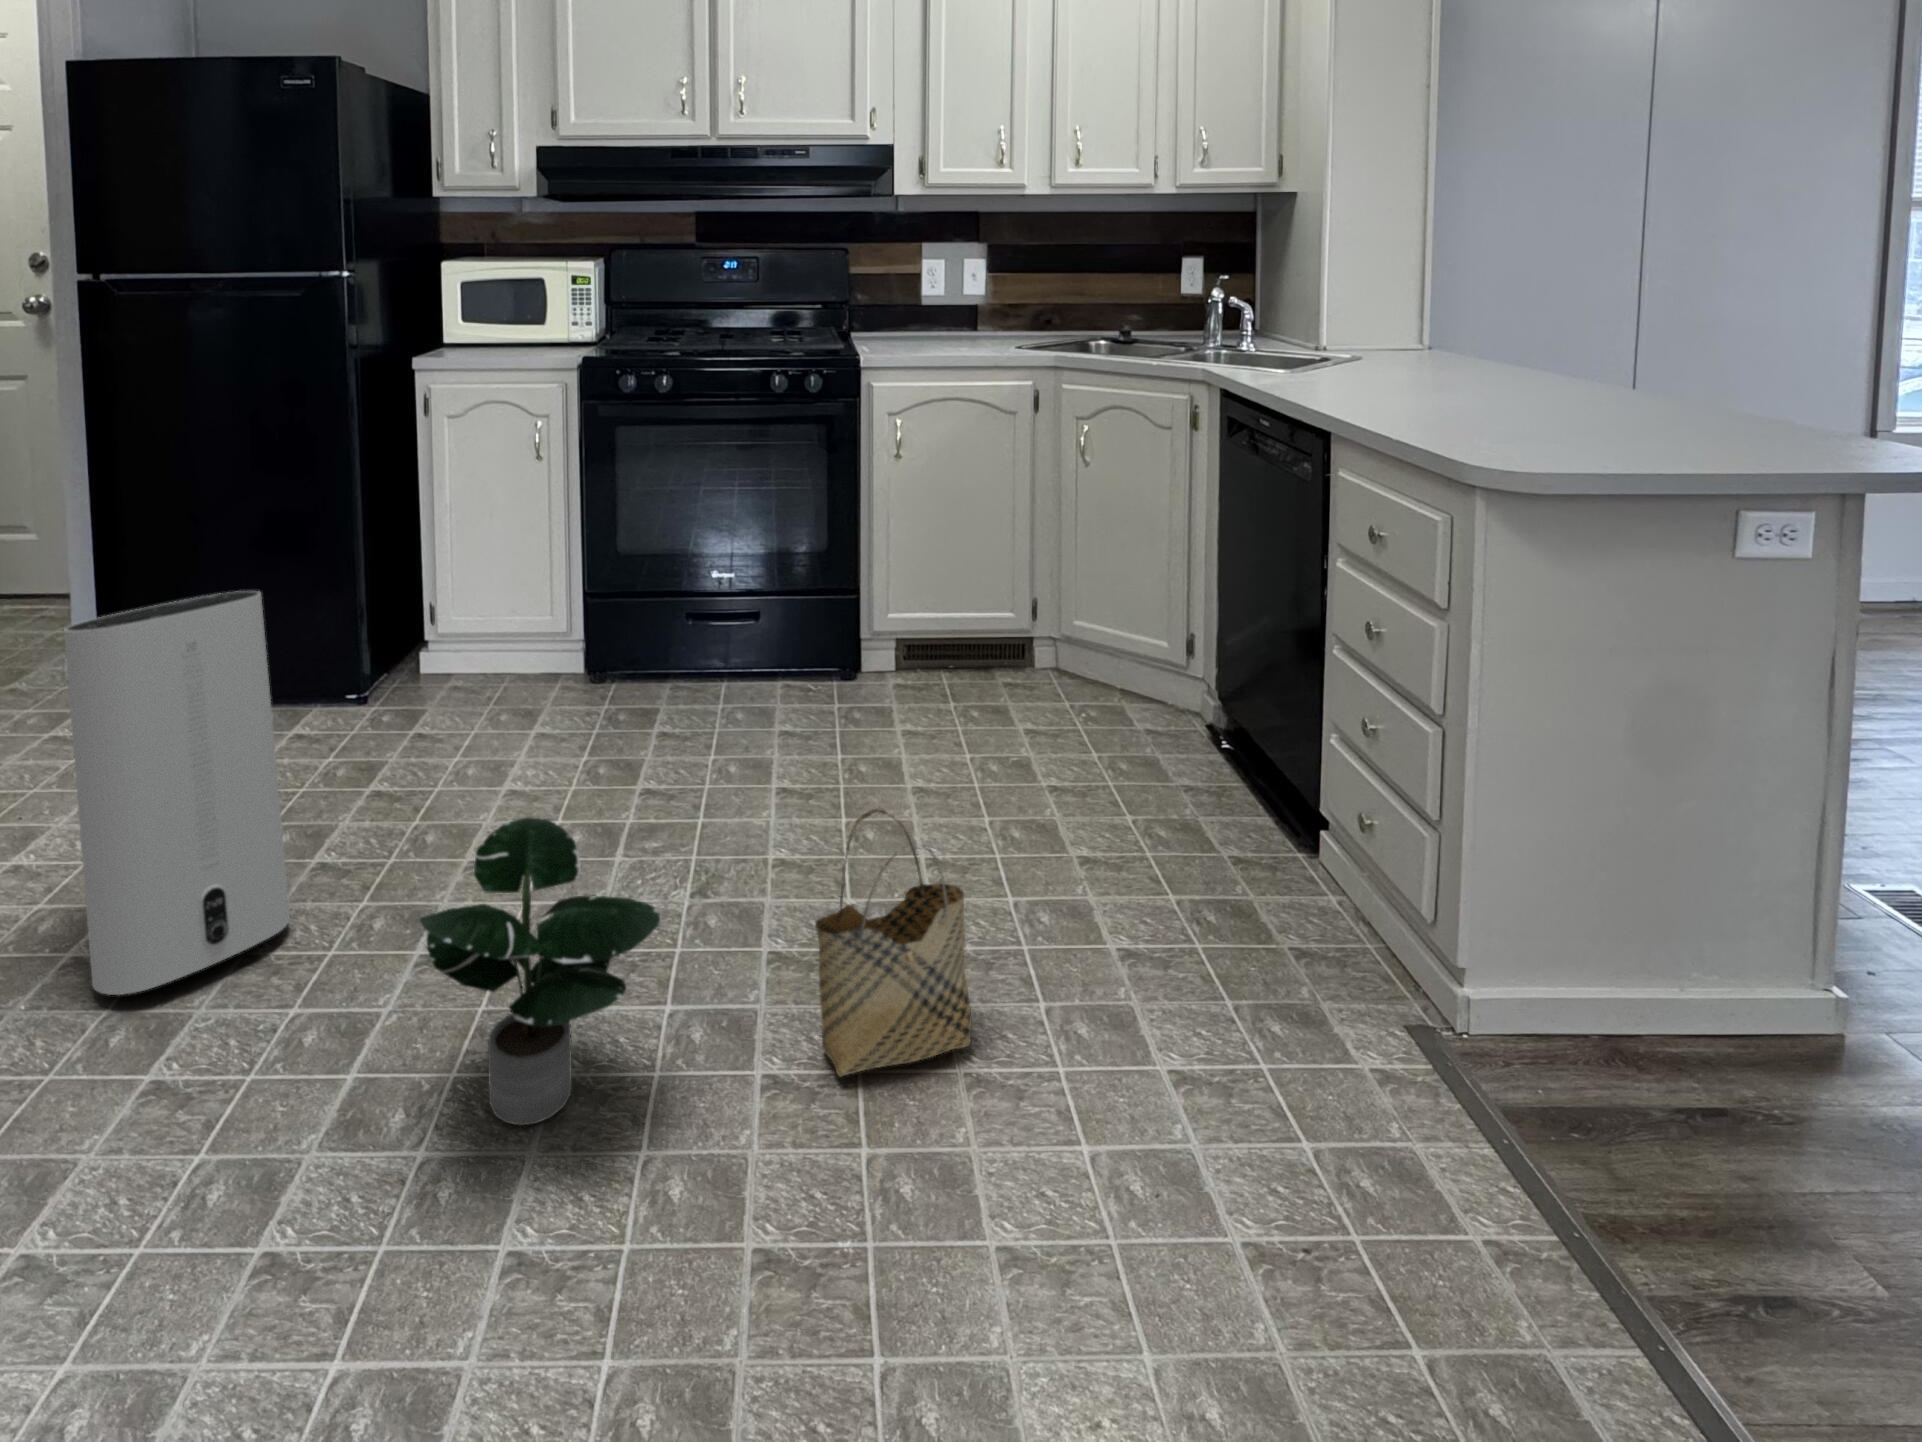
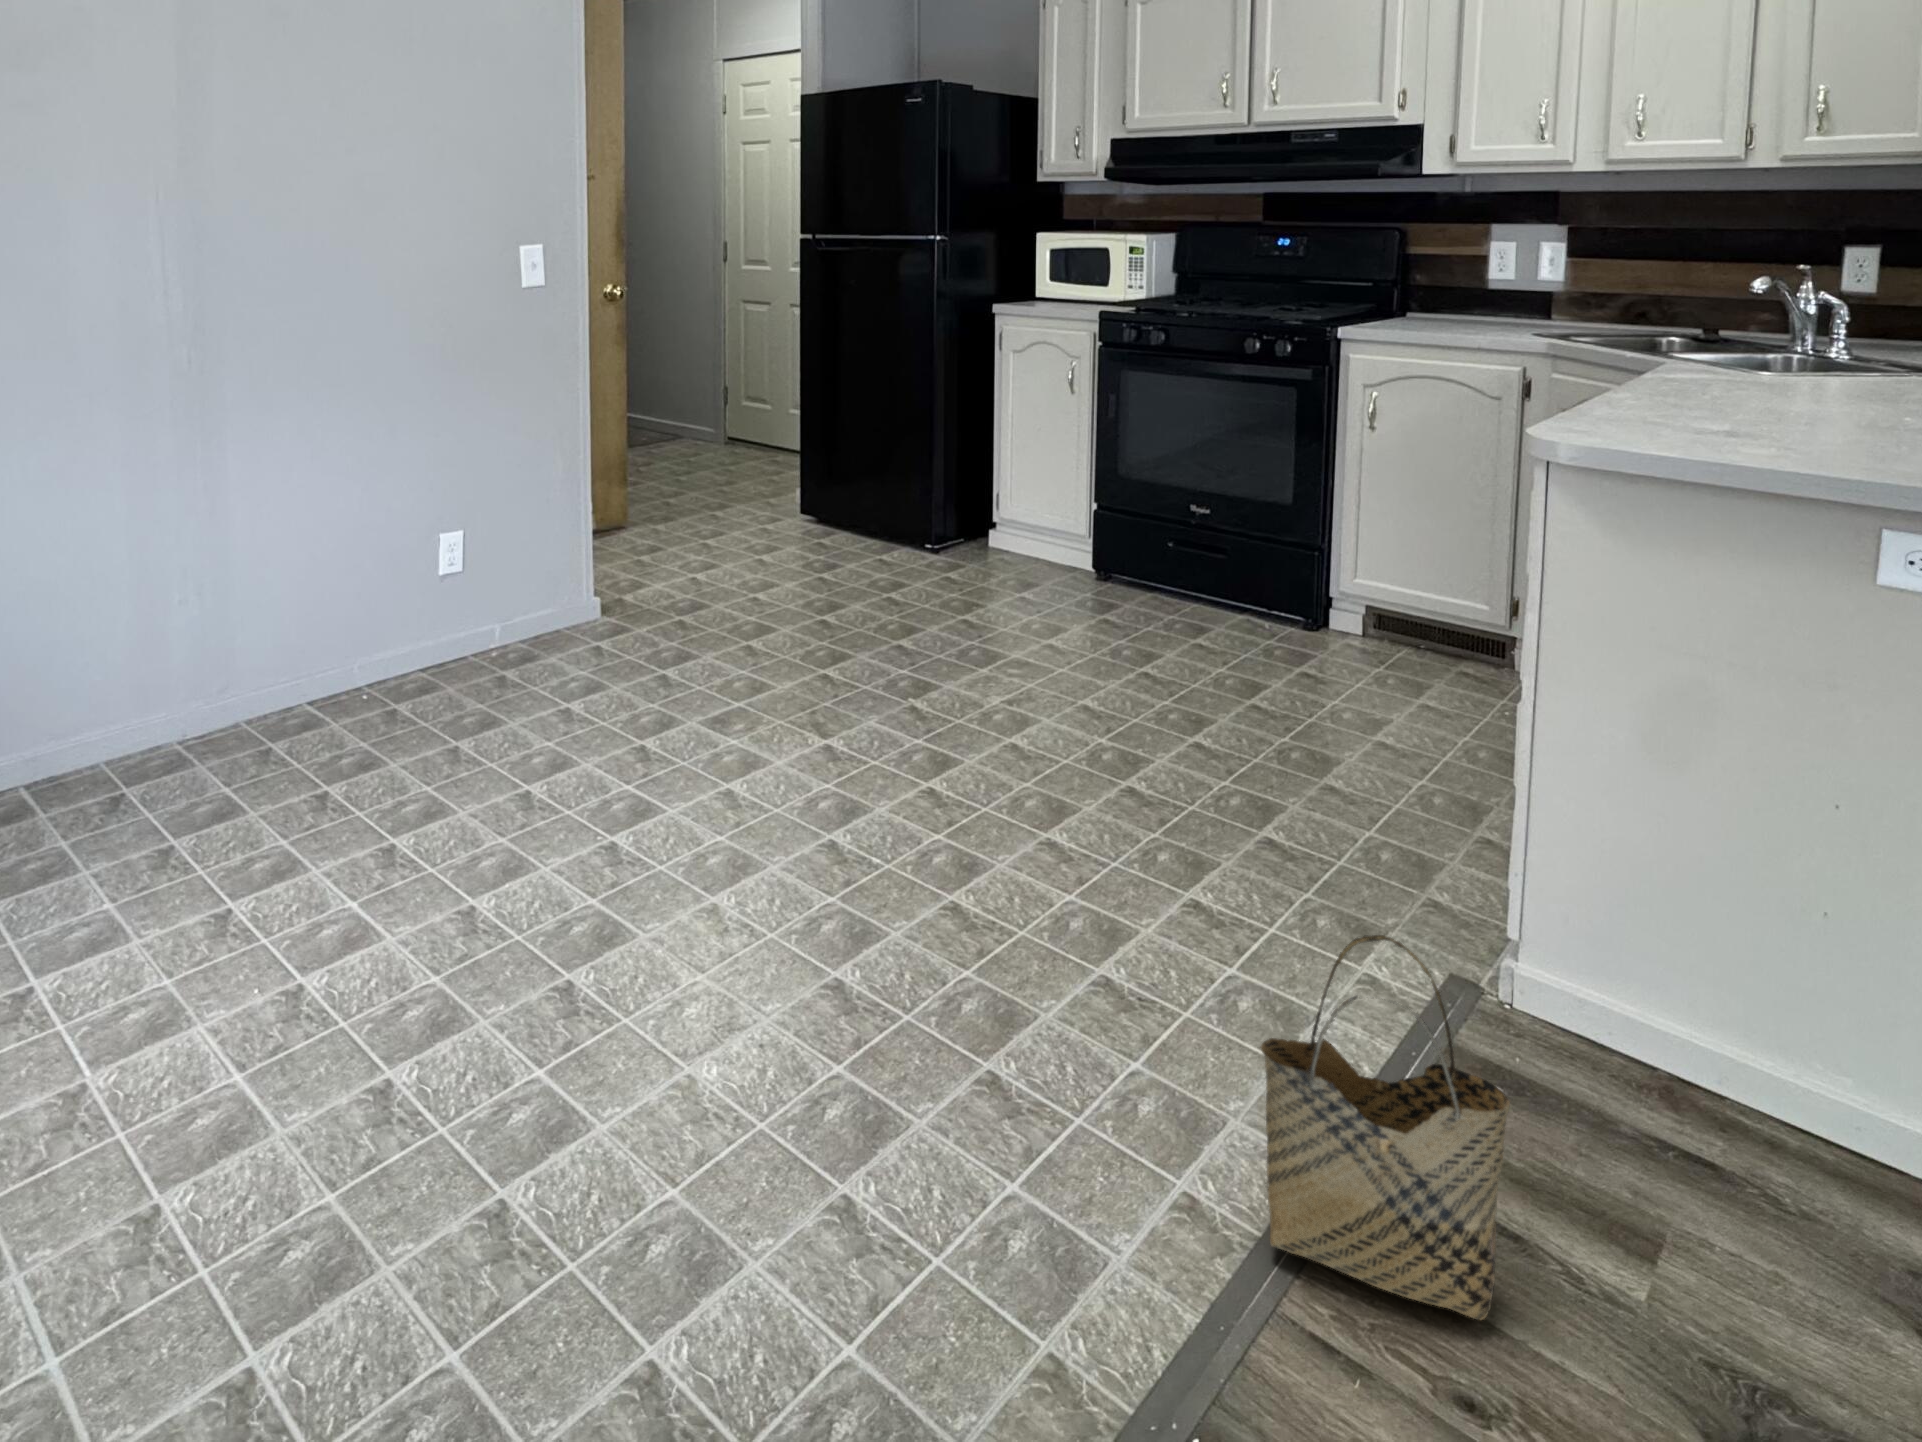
air purifier: present [64,591,290,995] -> none [718,515,875,834]
potted plant: present [420,817,660,1125] -> none [836,790,1080,1102]

